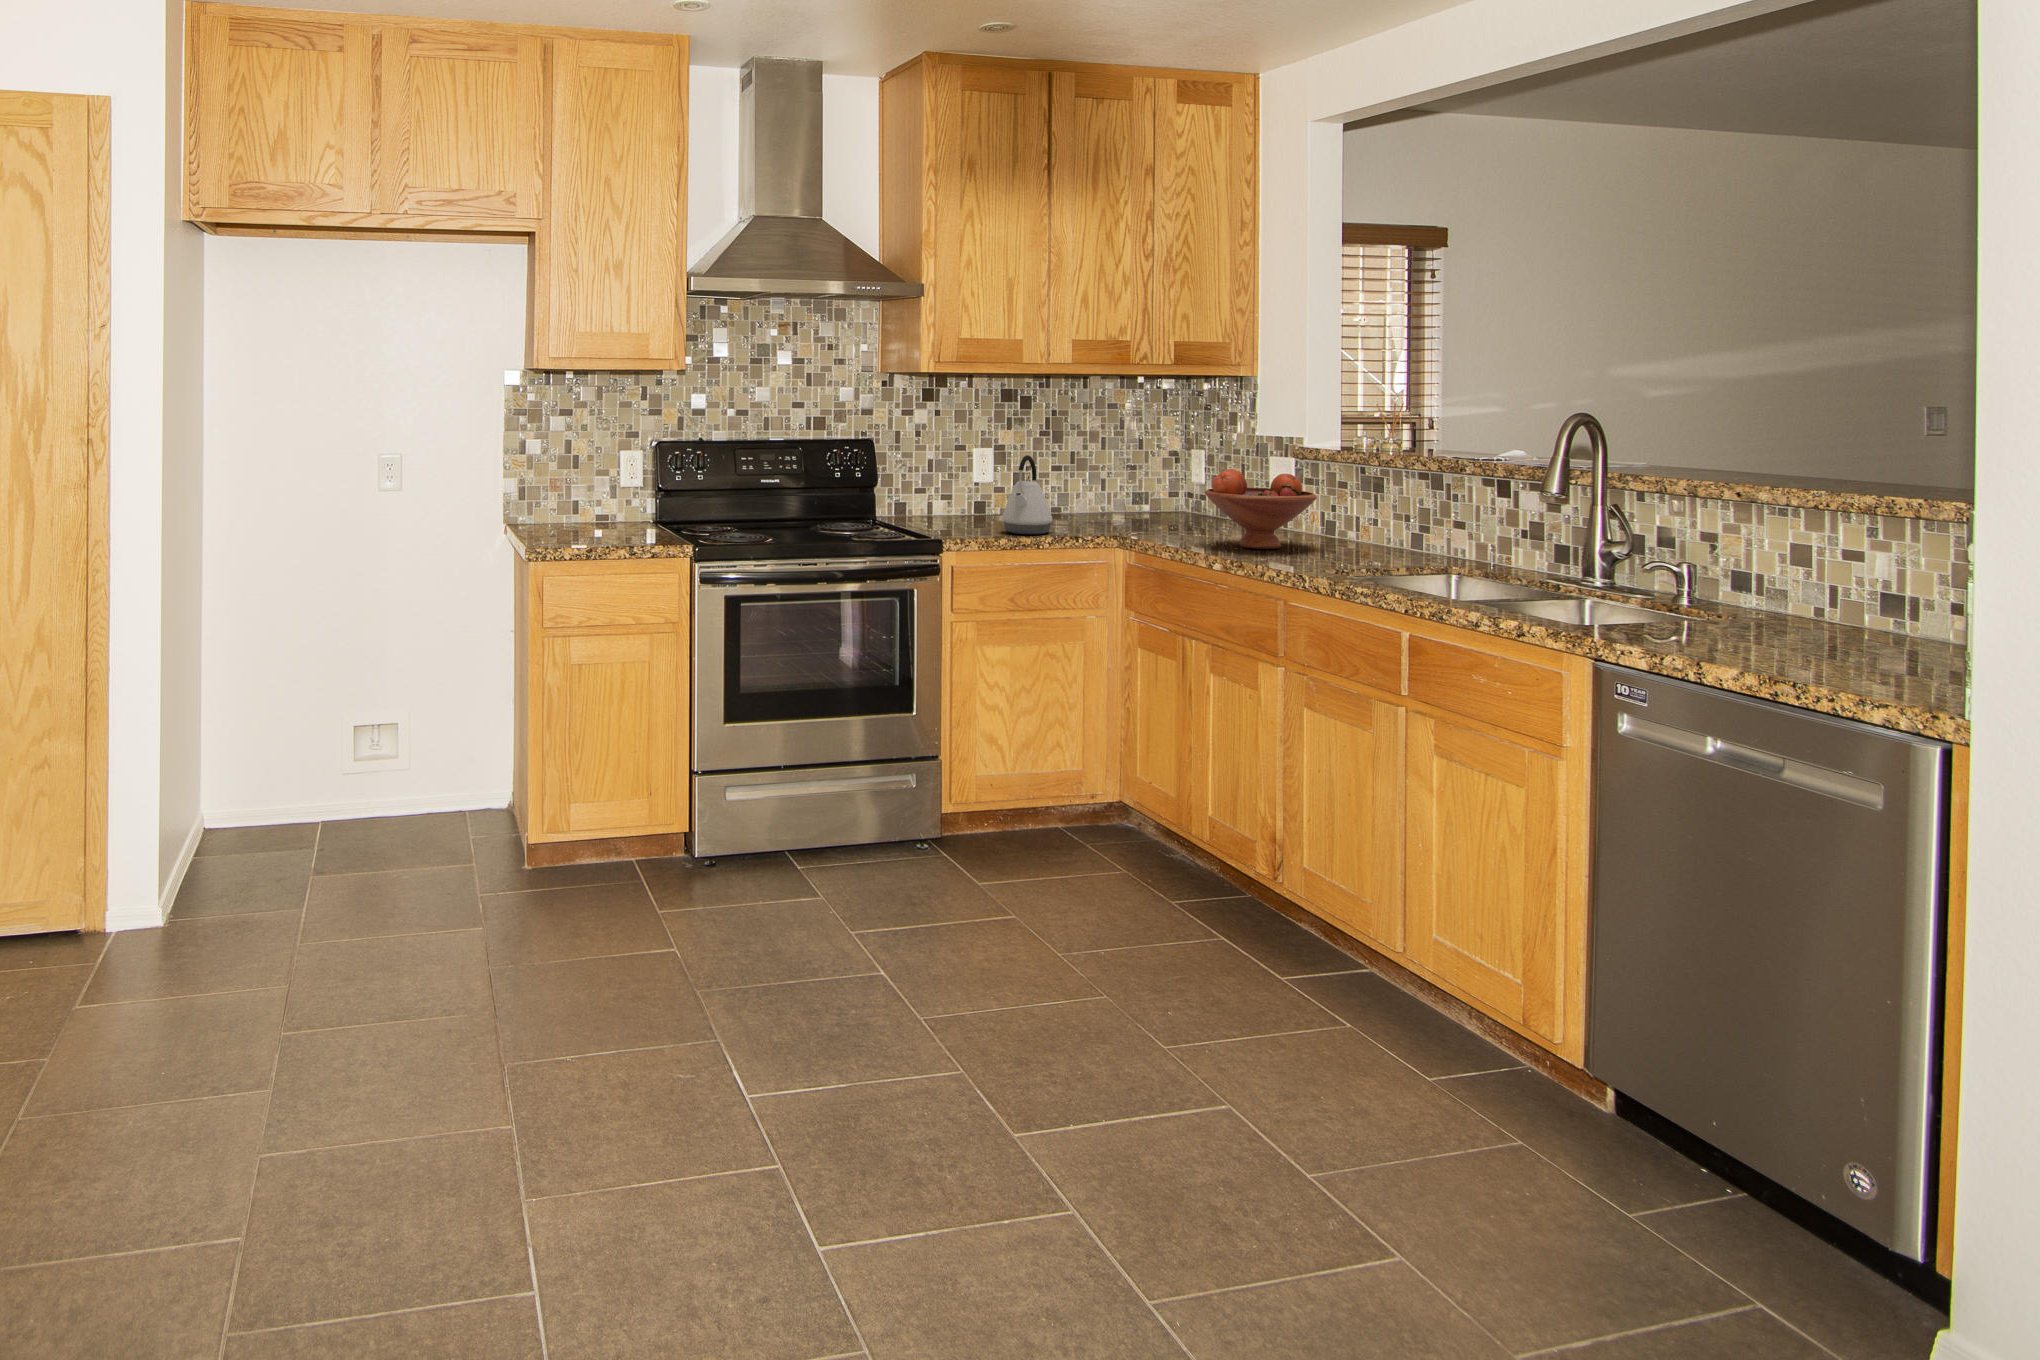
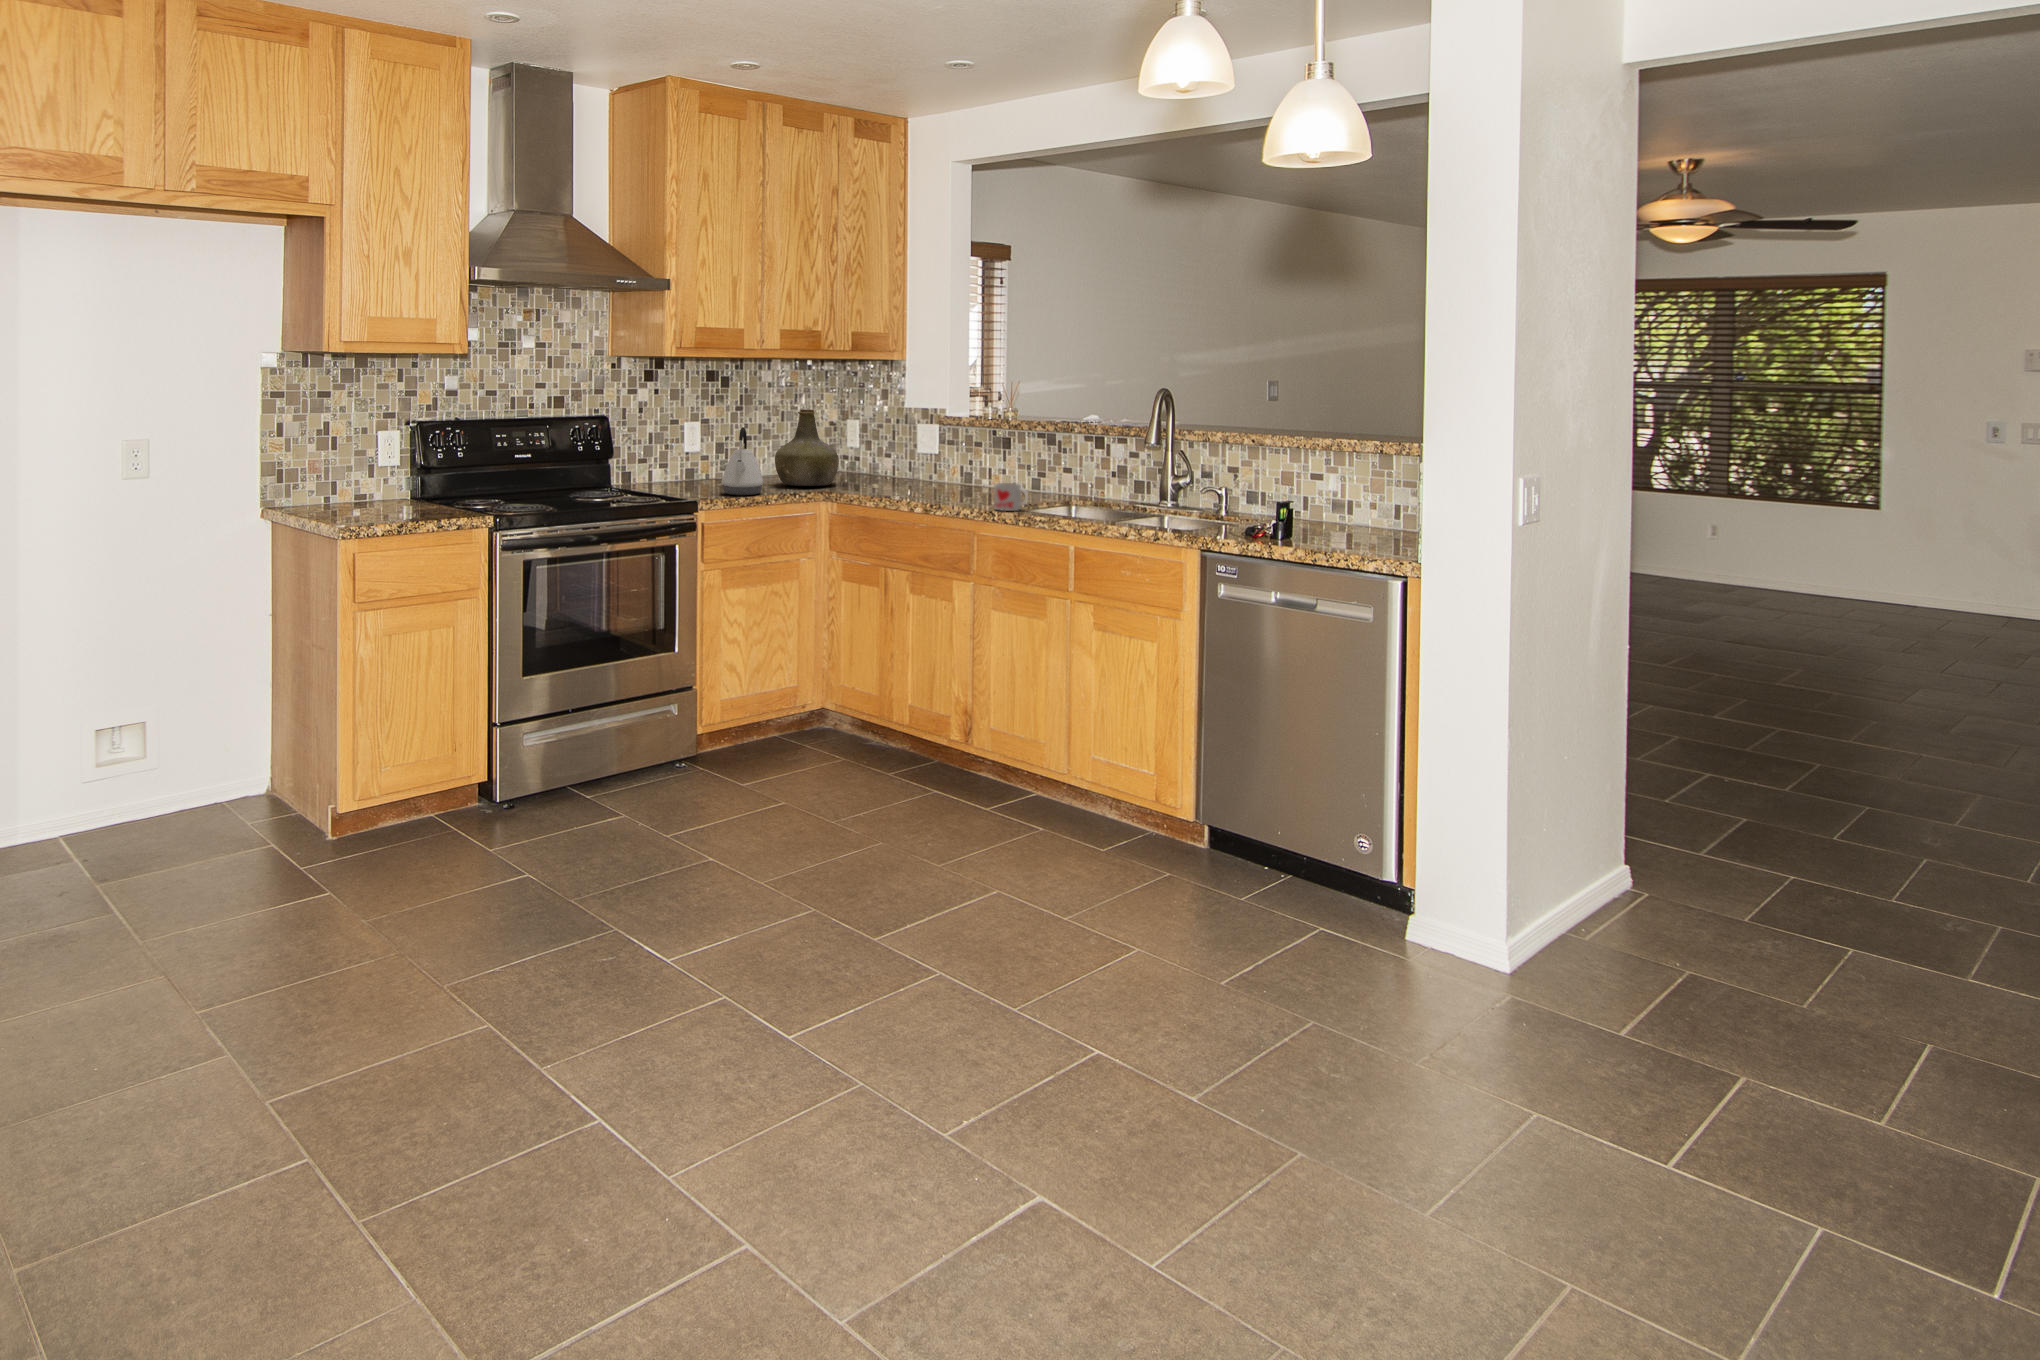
bottle: none [1078,436,1158,528] -> present [775,409,839,486]
fruit bowl: present [1205,469,1317,549] -> none [892,434,974,496]
mug: none [1321,536,1368,575] -> present [994,483,1028,511]

